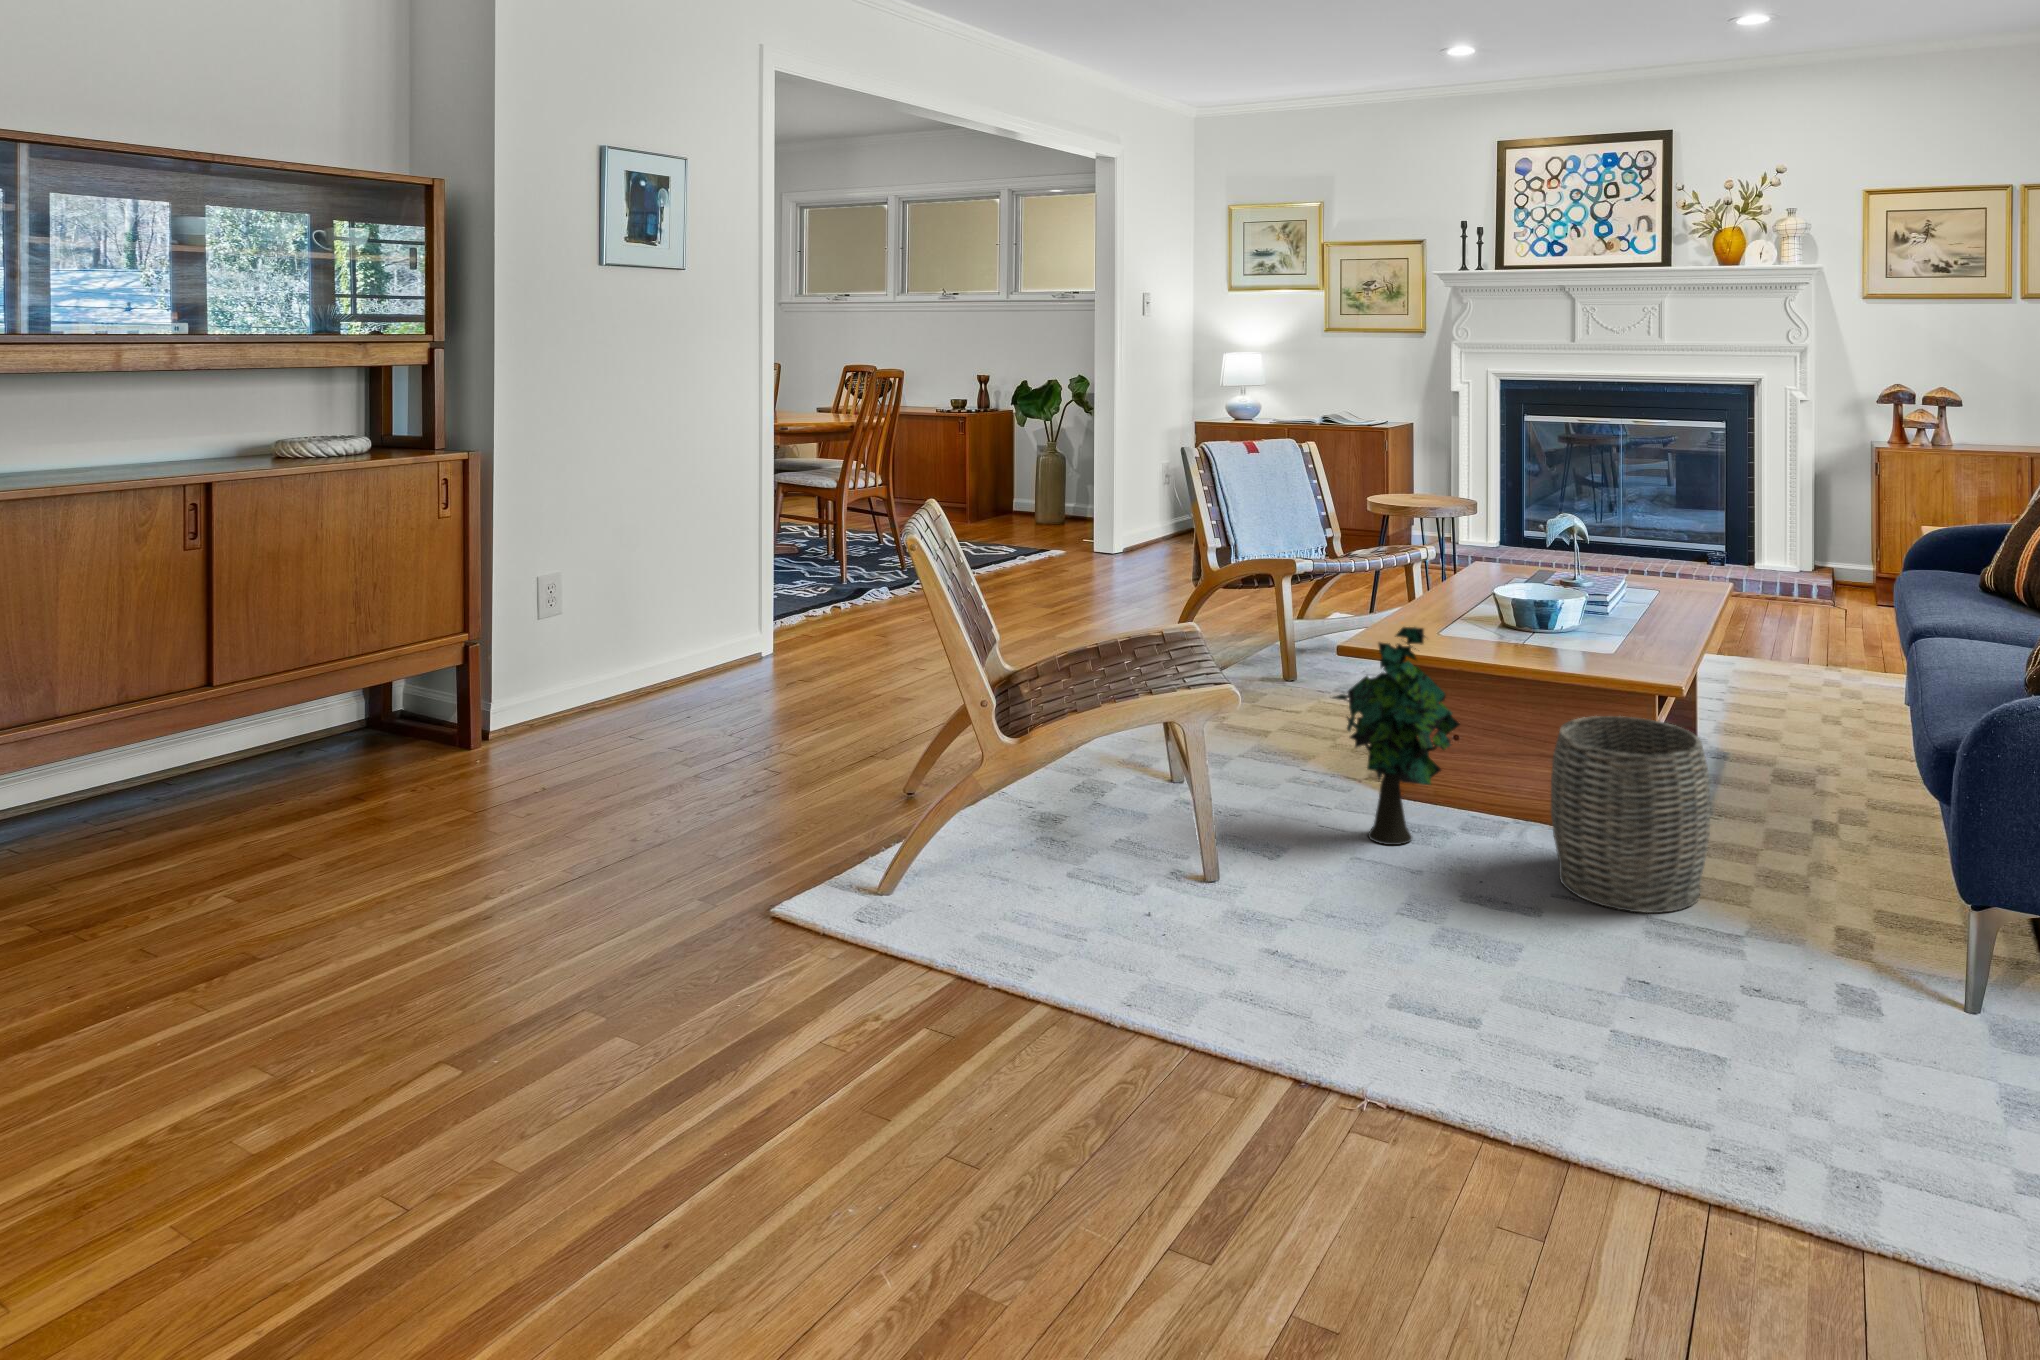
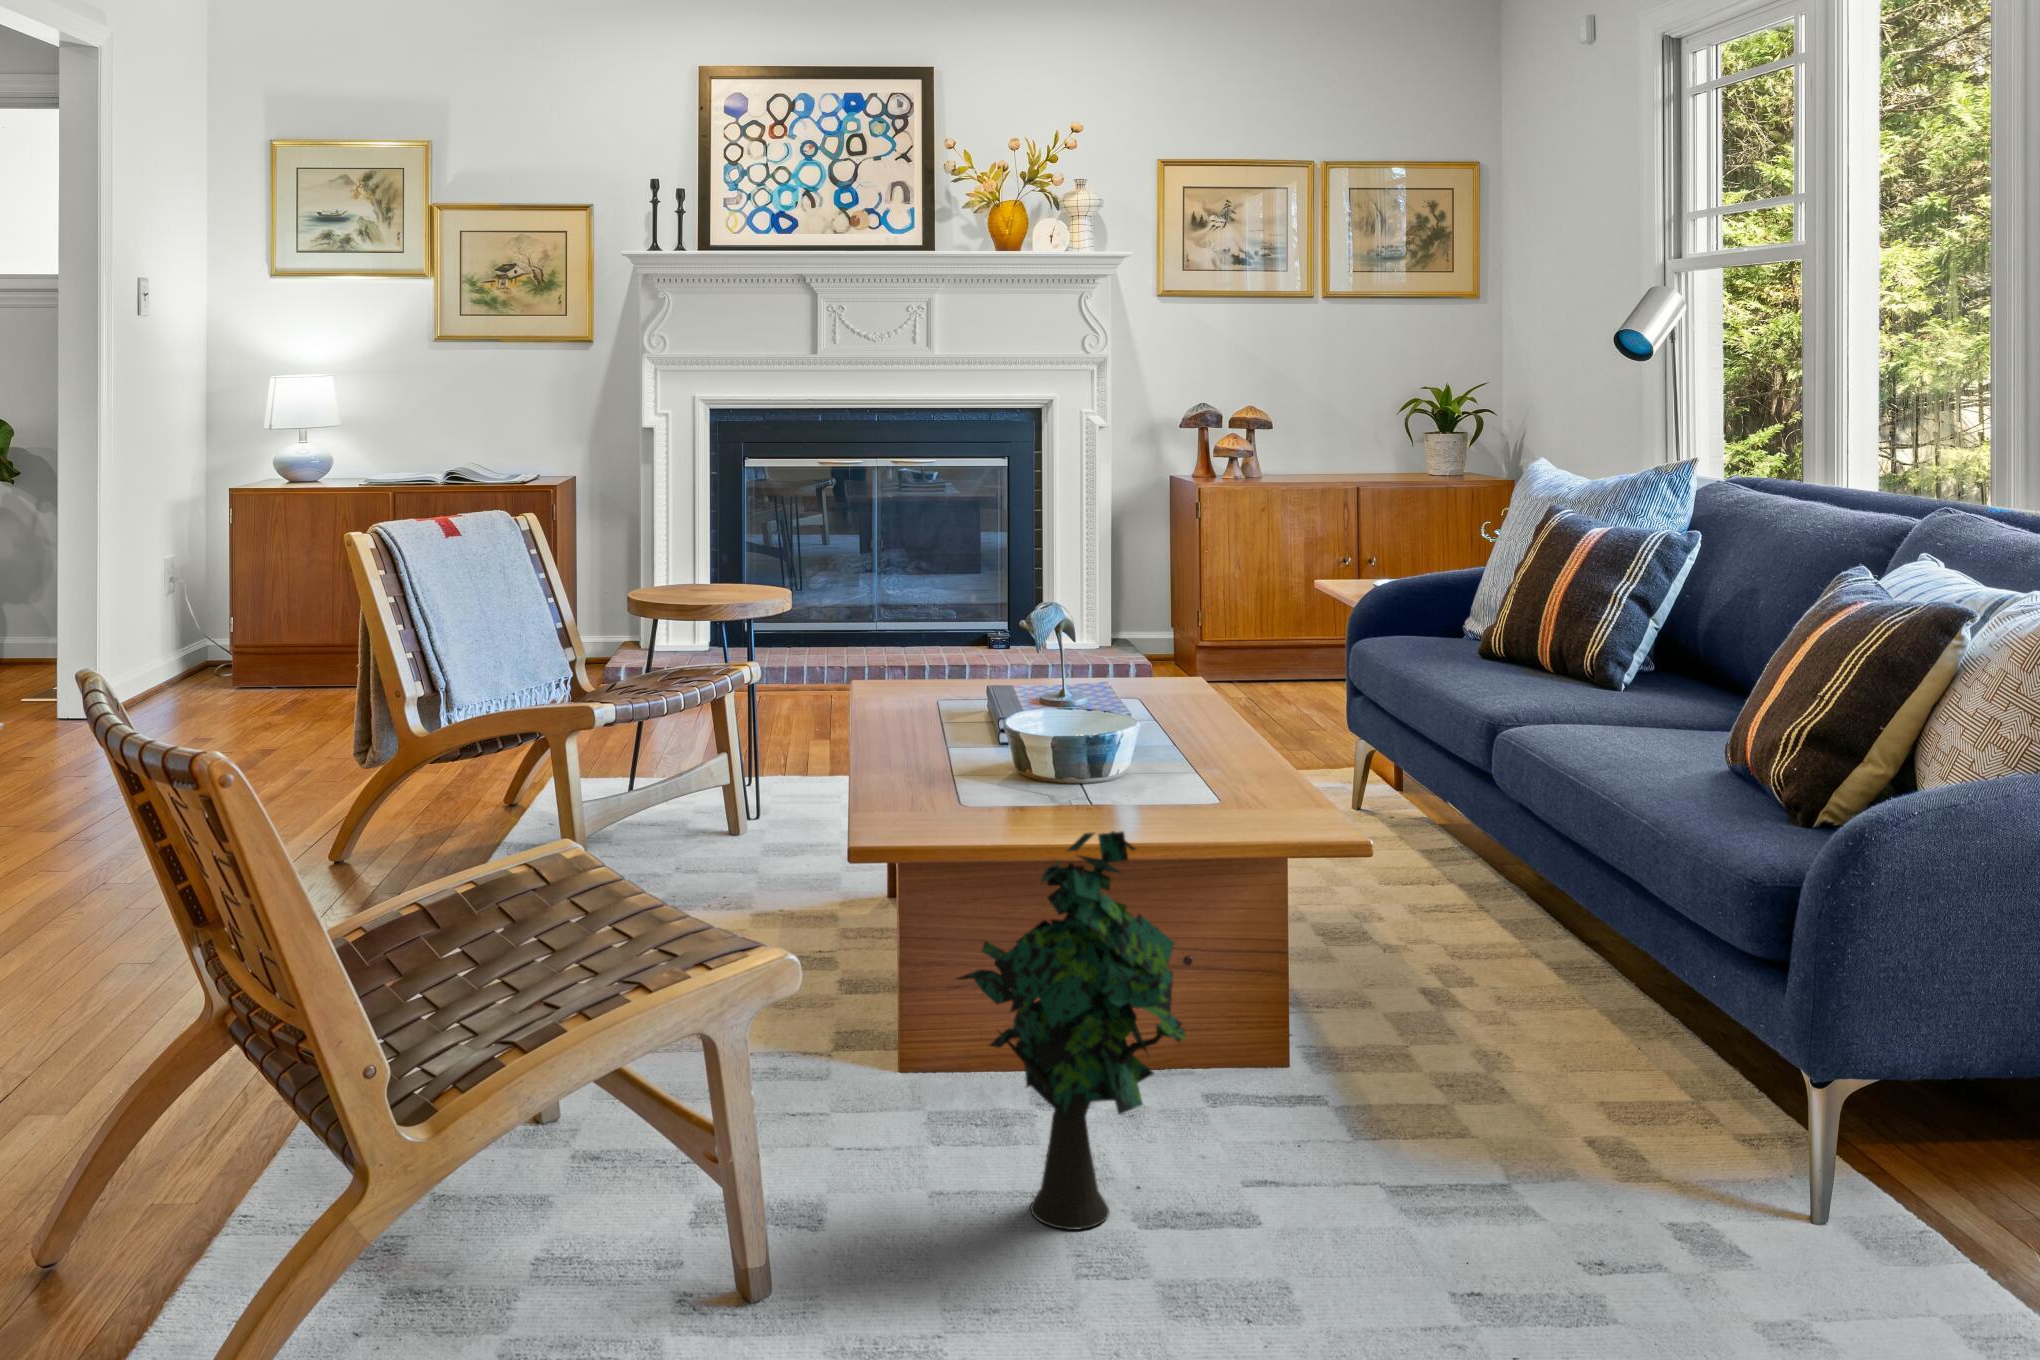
woven basket: present [1551,716,1710,913] -> none [1352,930,1611,1267]

